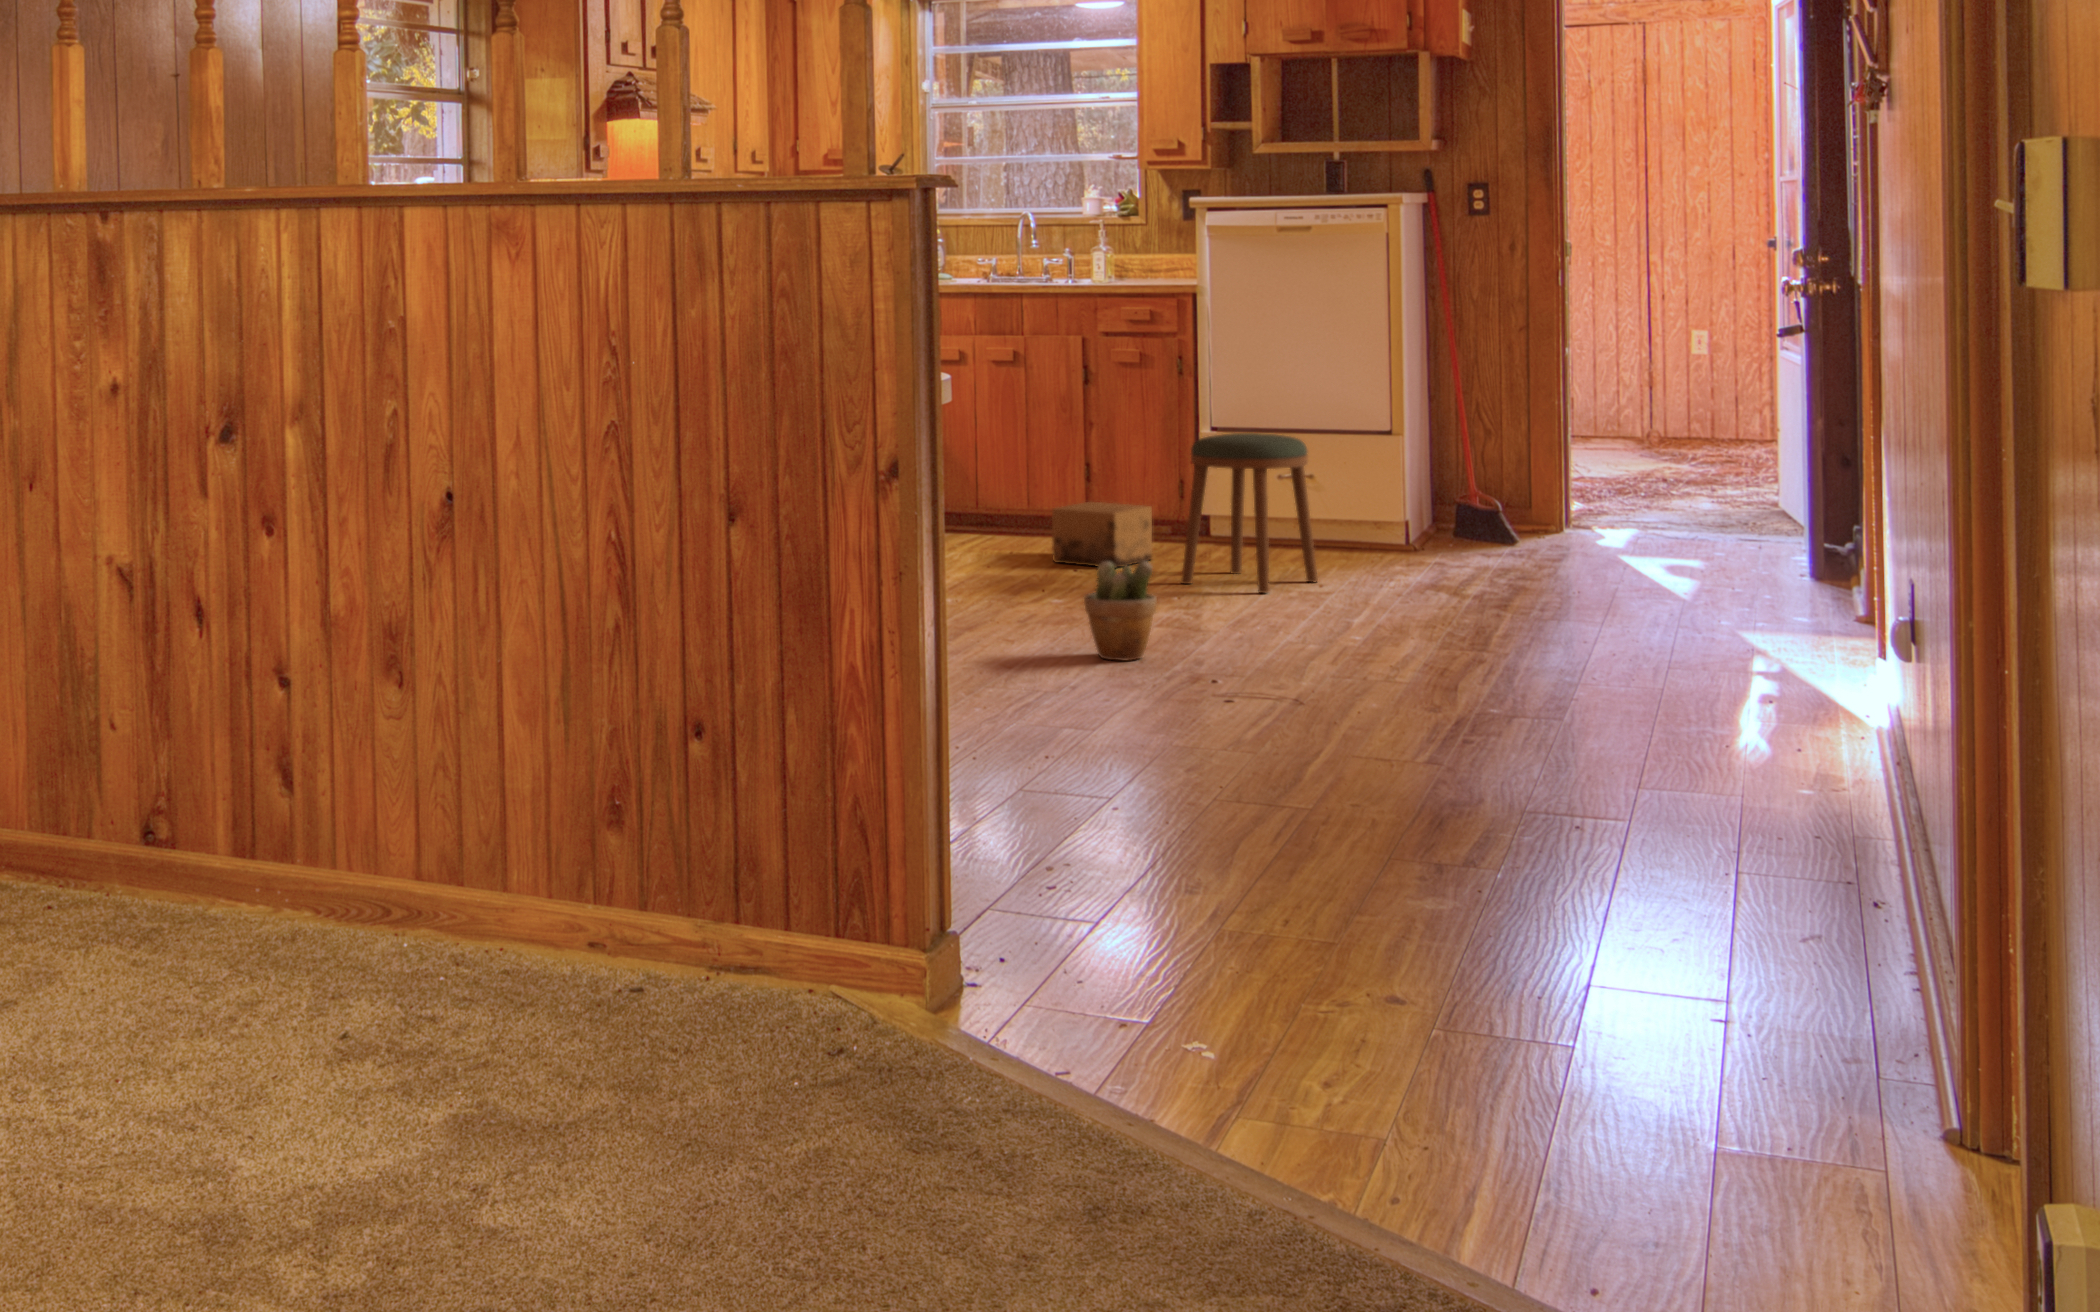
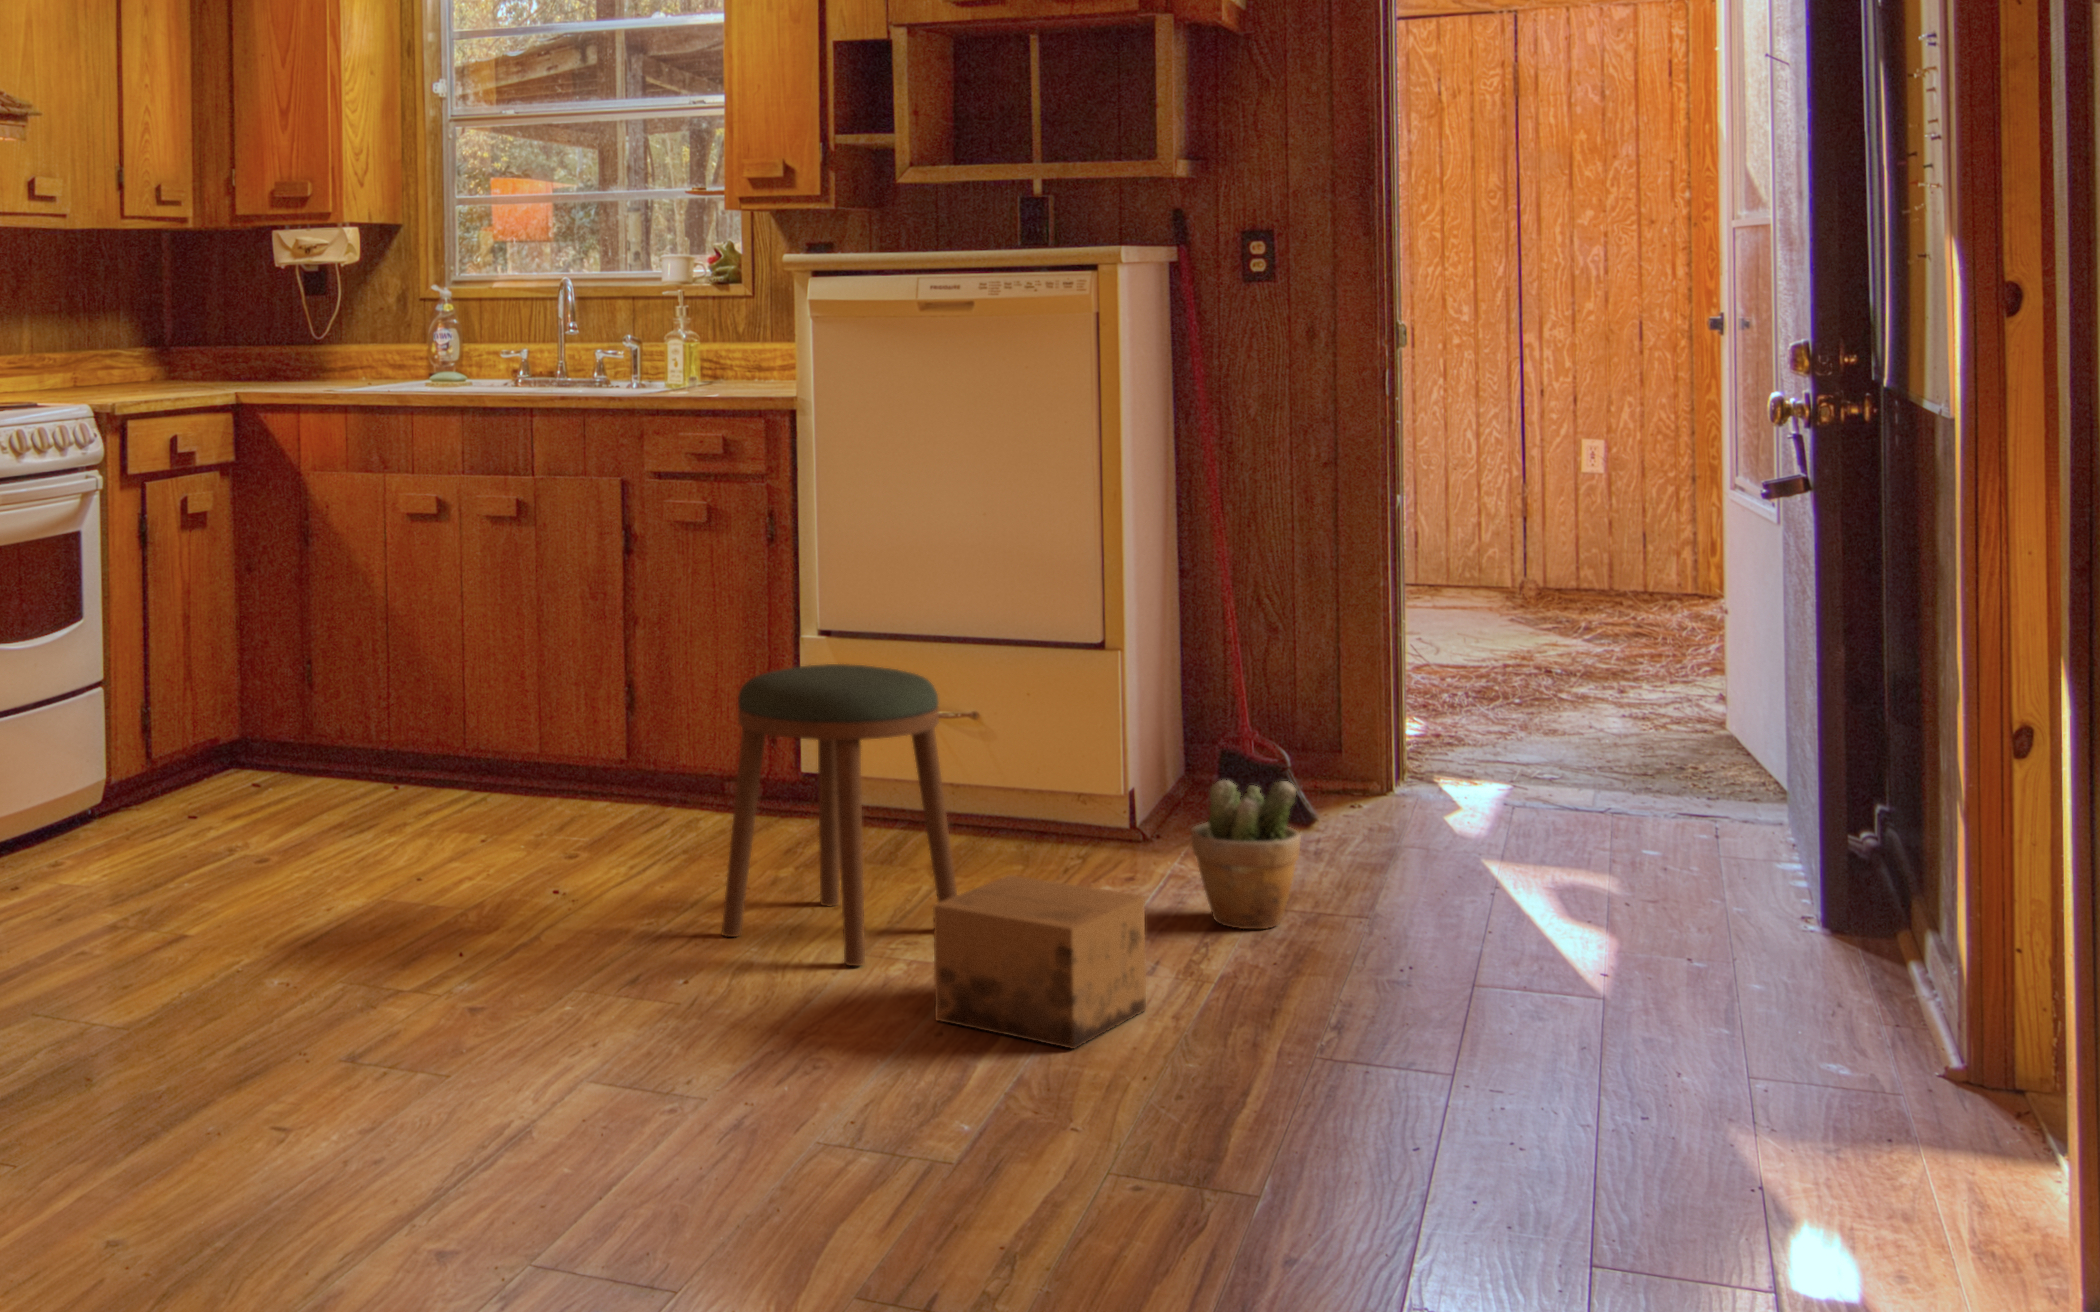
cardboard box: present [1052,502,1152,568] -> present [933,875,1146,1049]
potted plant: present [1084,561,1157,661] -> present [1191,780,1301,929]

